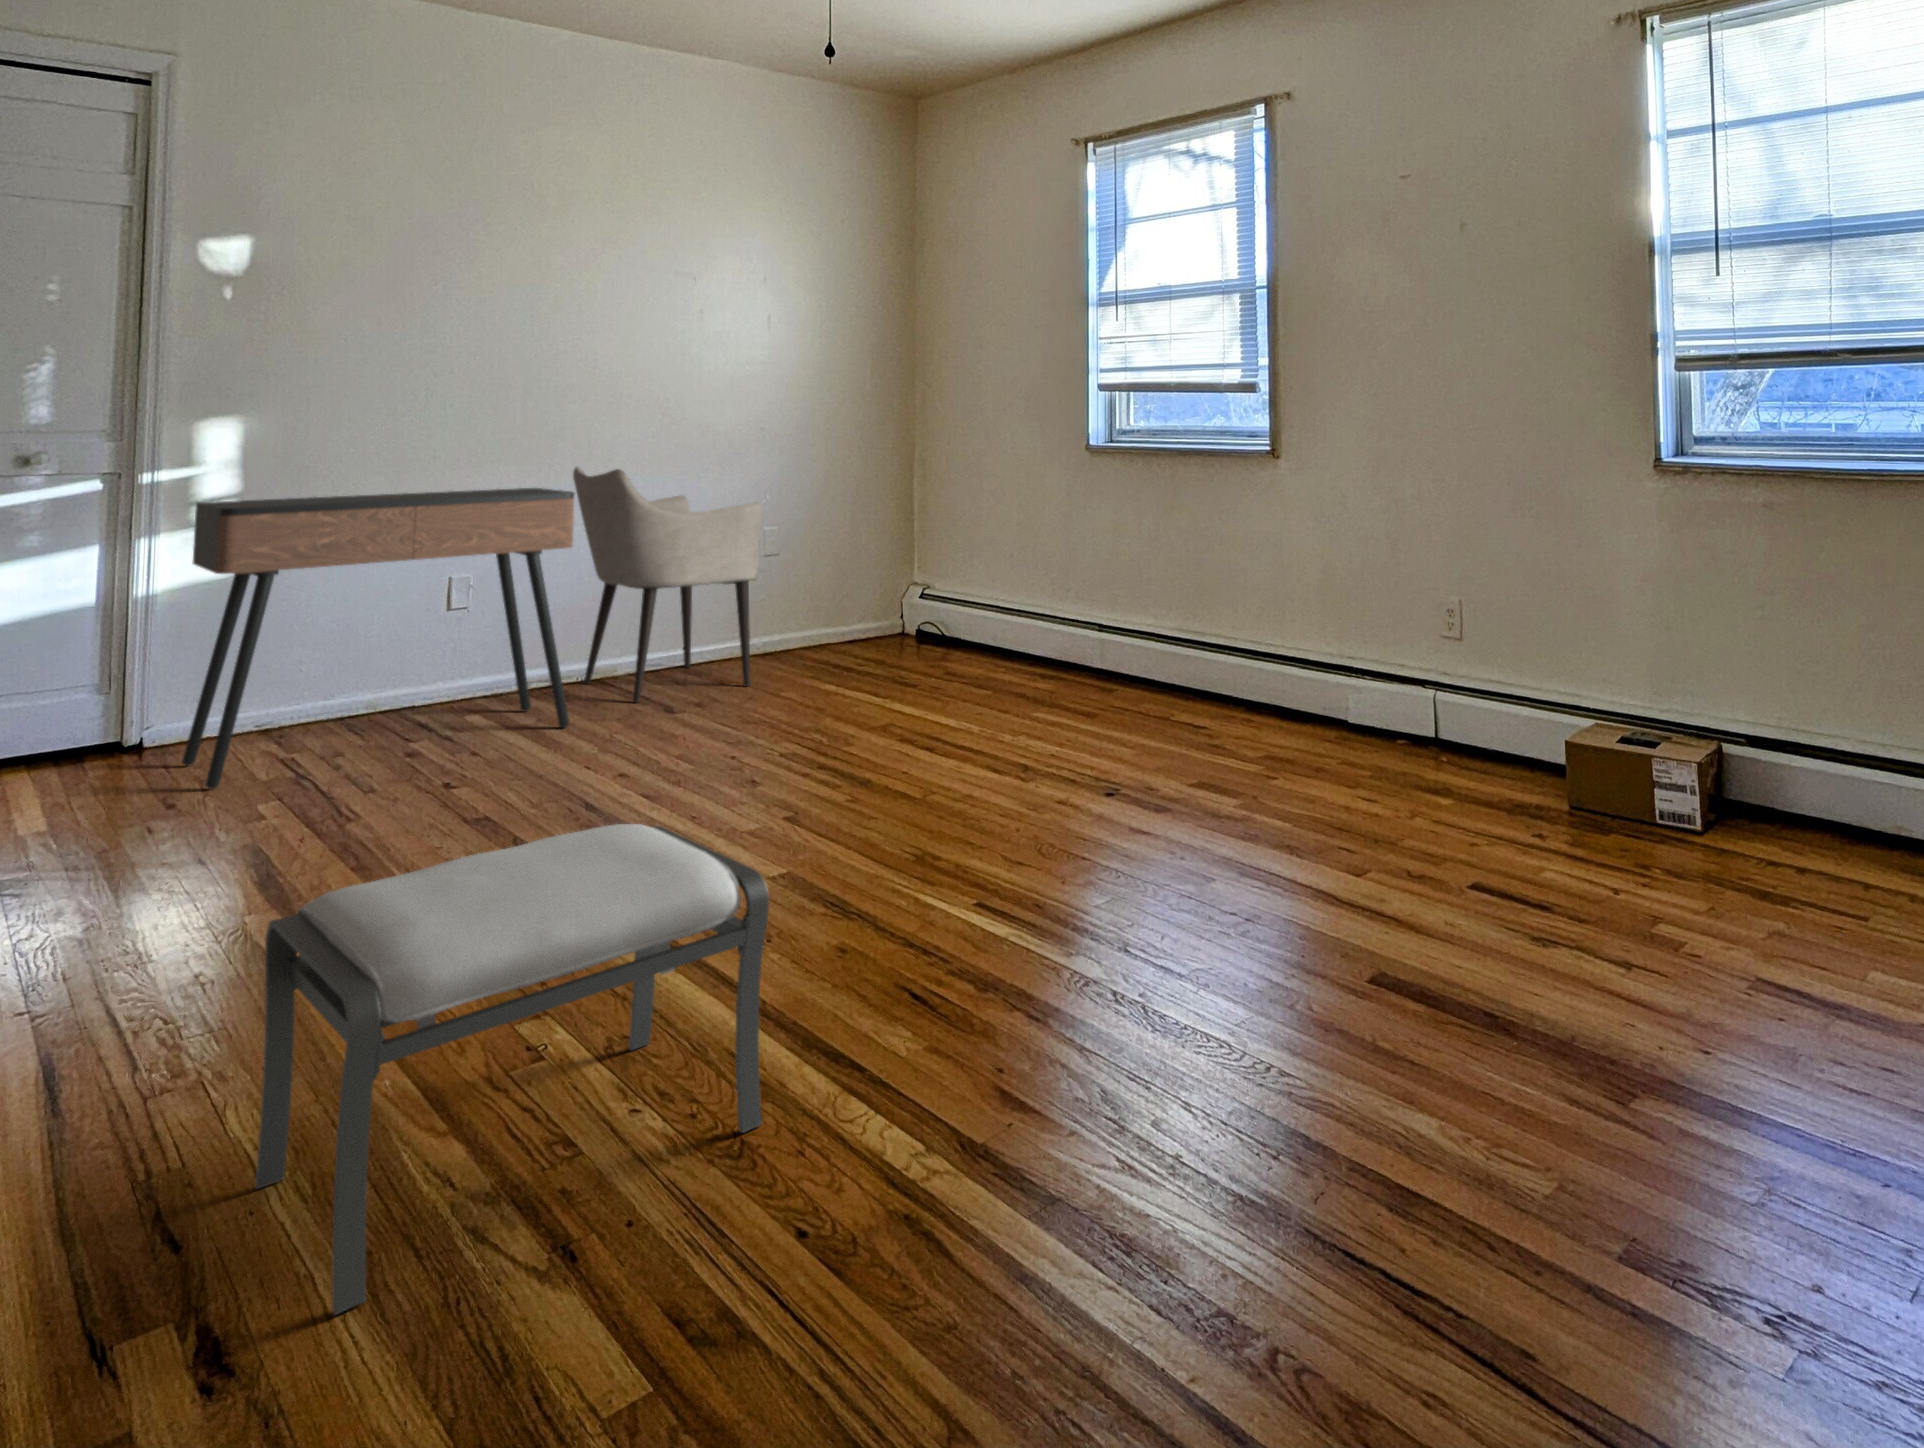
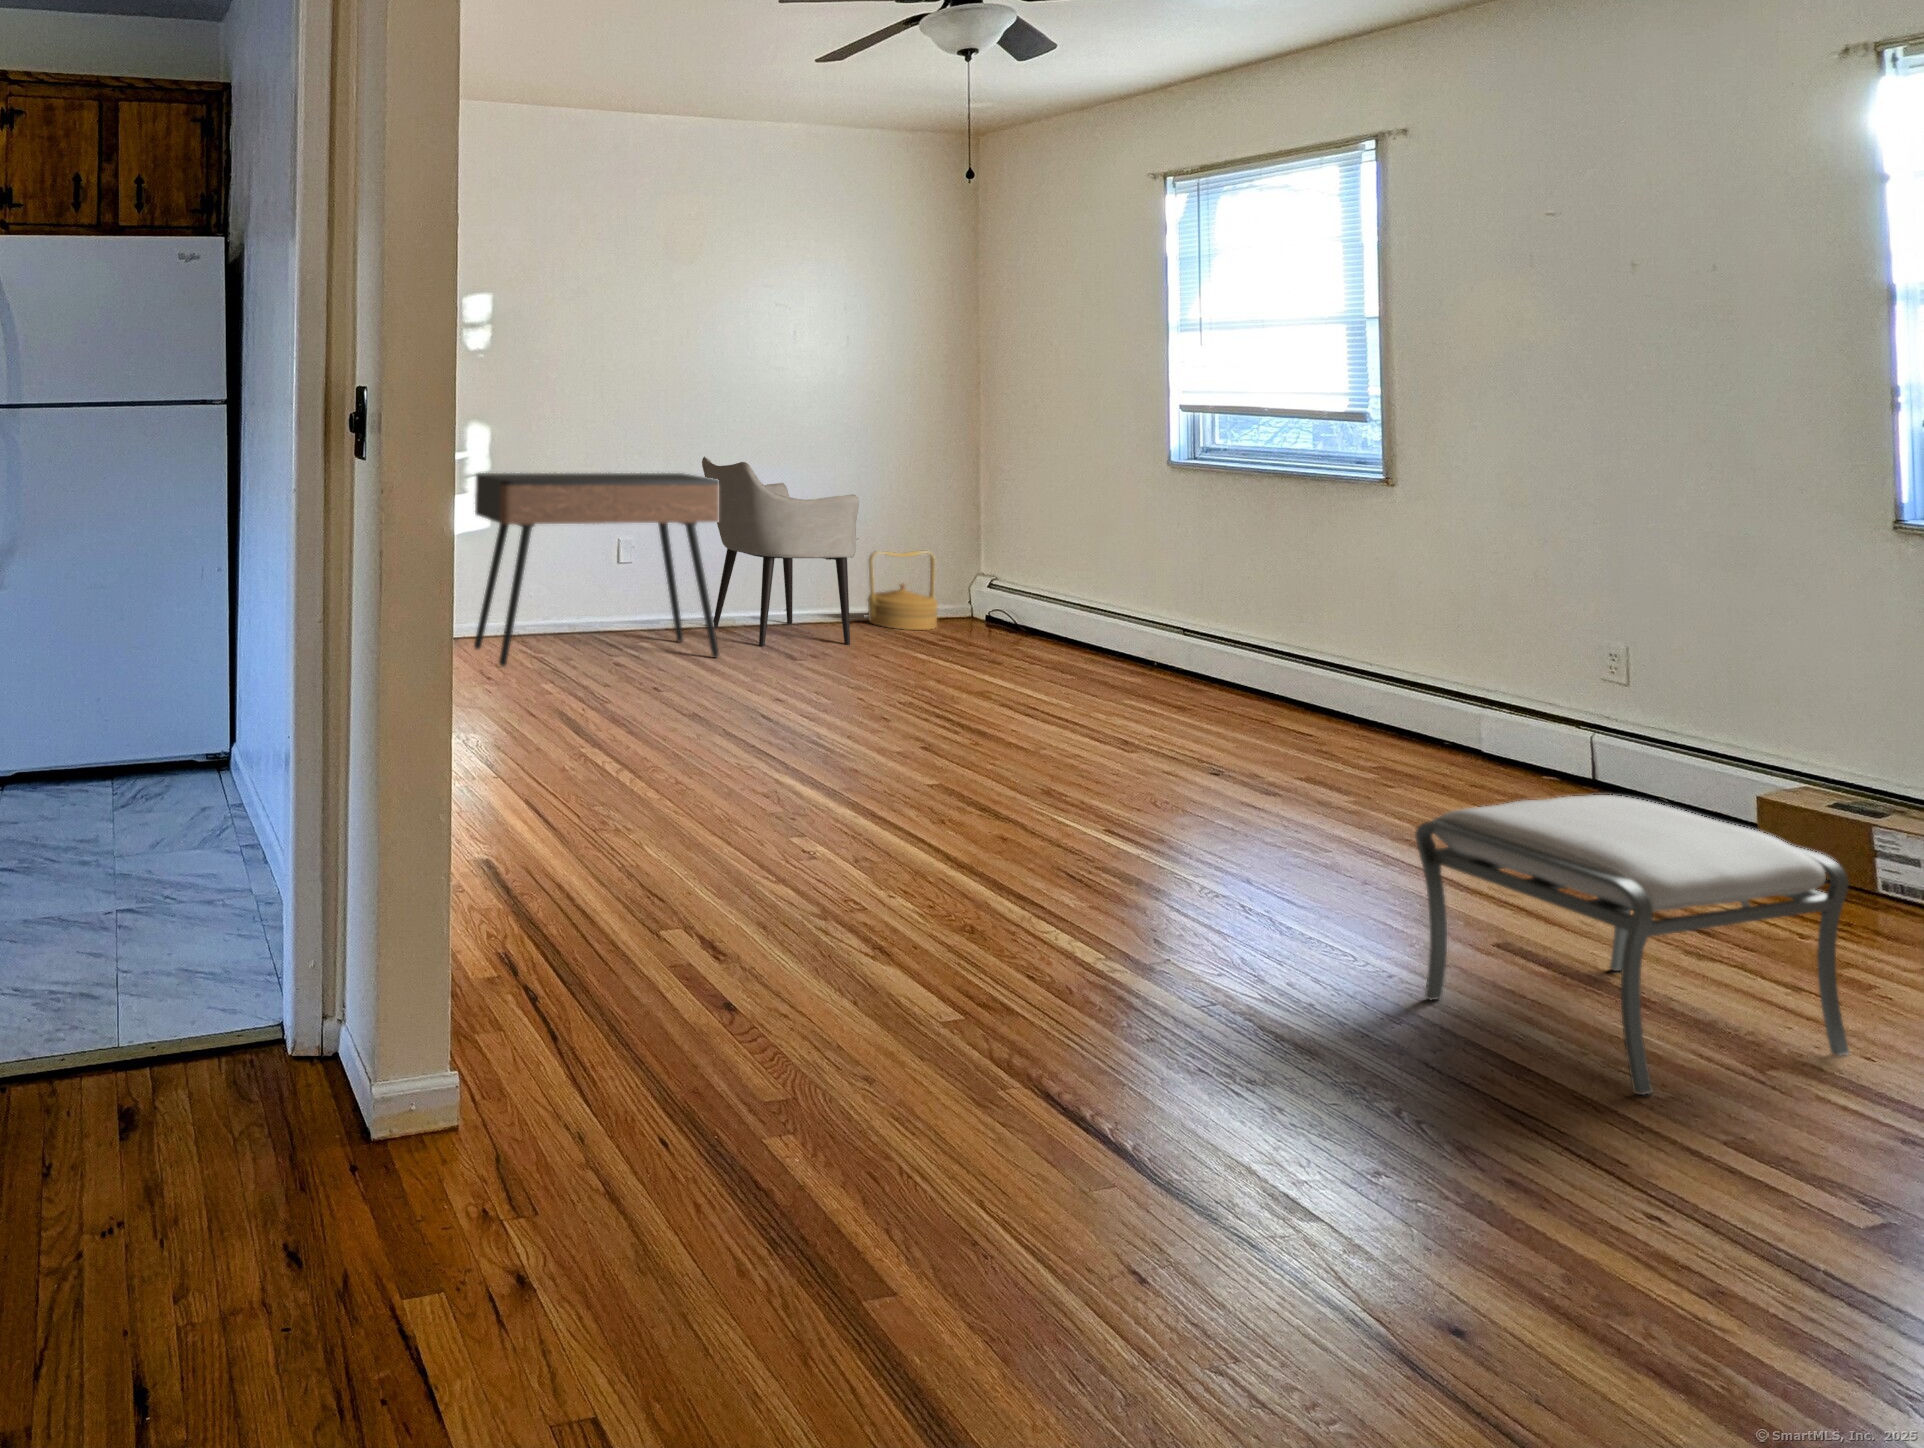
woven basket: none [784,564,862,659] -> present [868,551,938,630]
ottoman: present [255,824,769,1314] -> present [1415,795,1849,1095]

